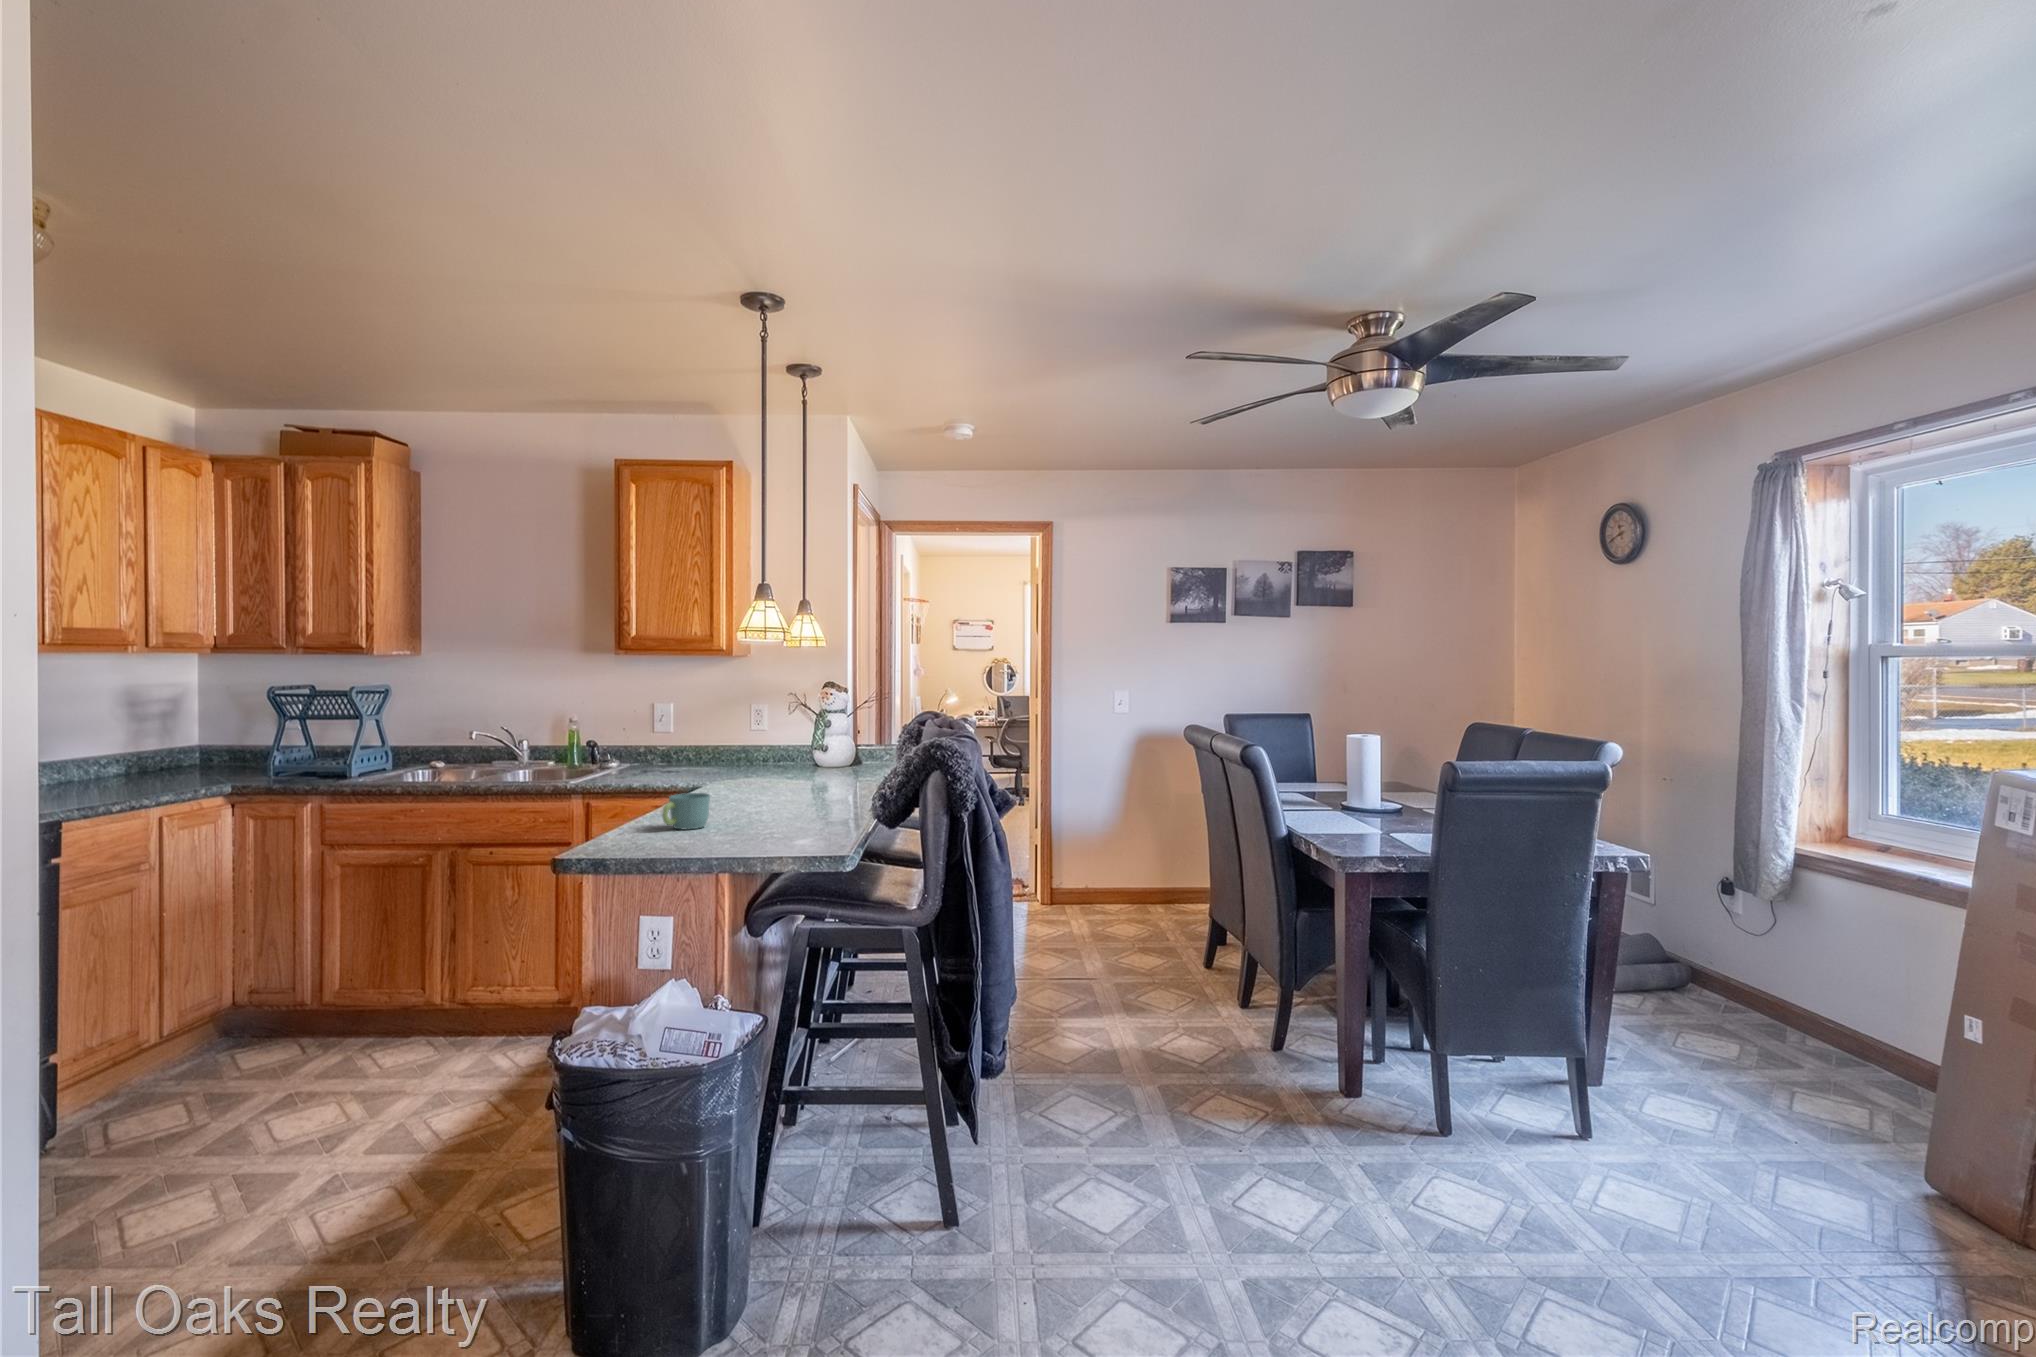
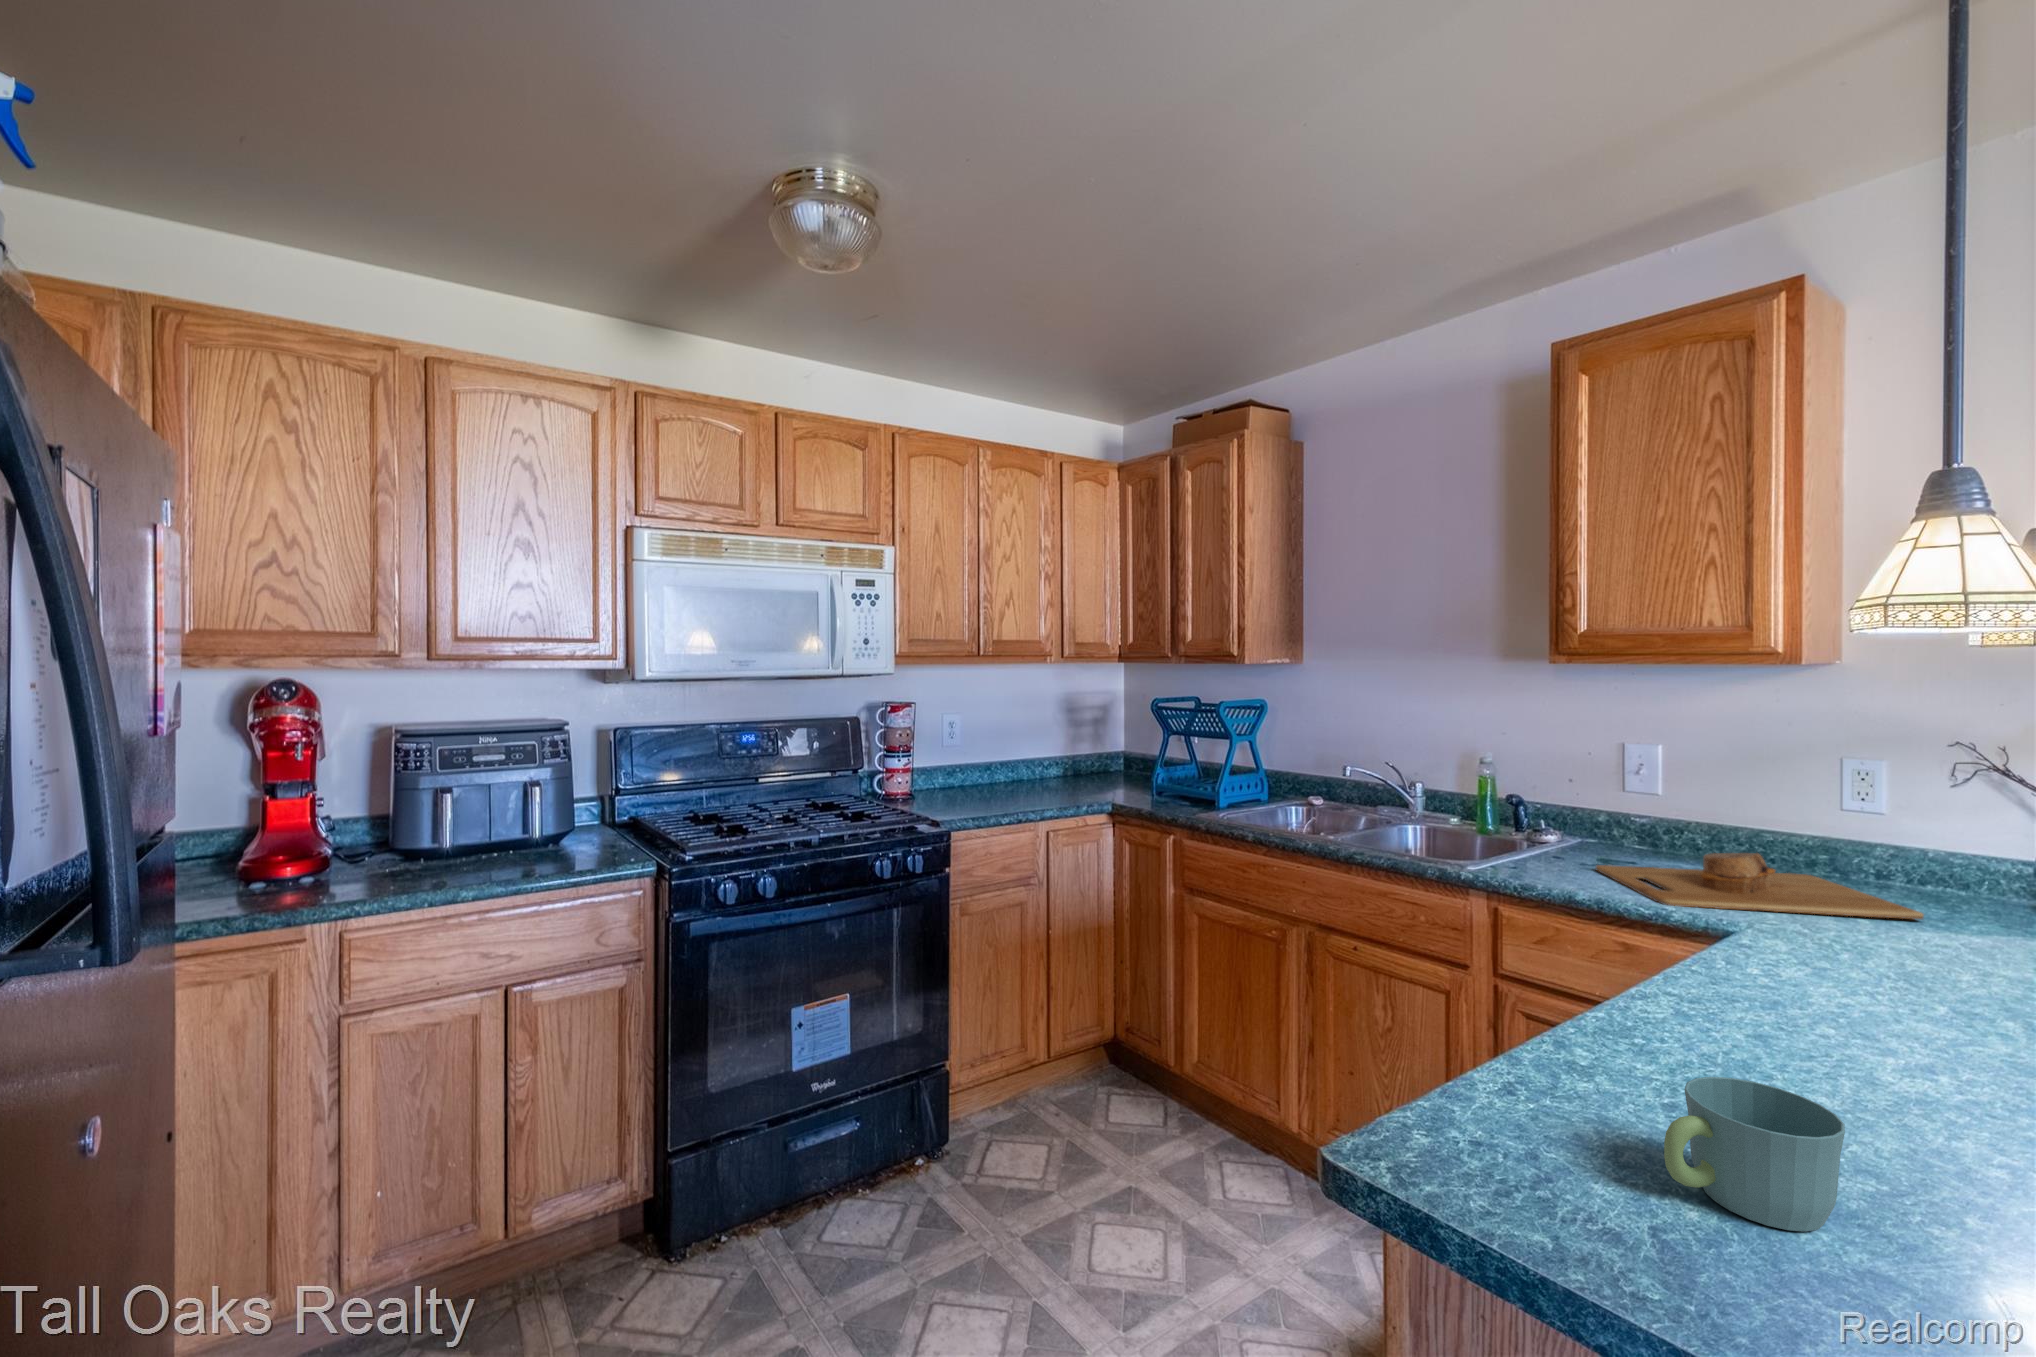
cutting board: none [641,753,772,781] -> present [1596,853,1924,920]

